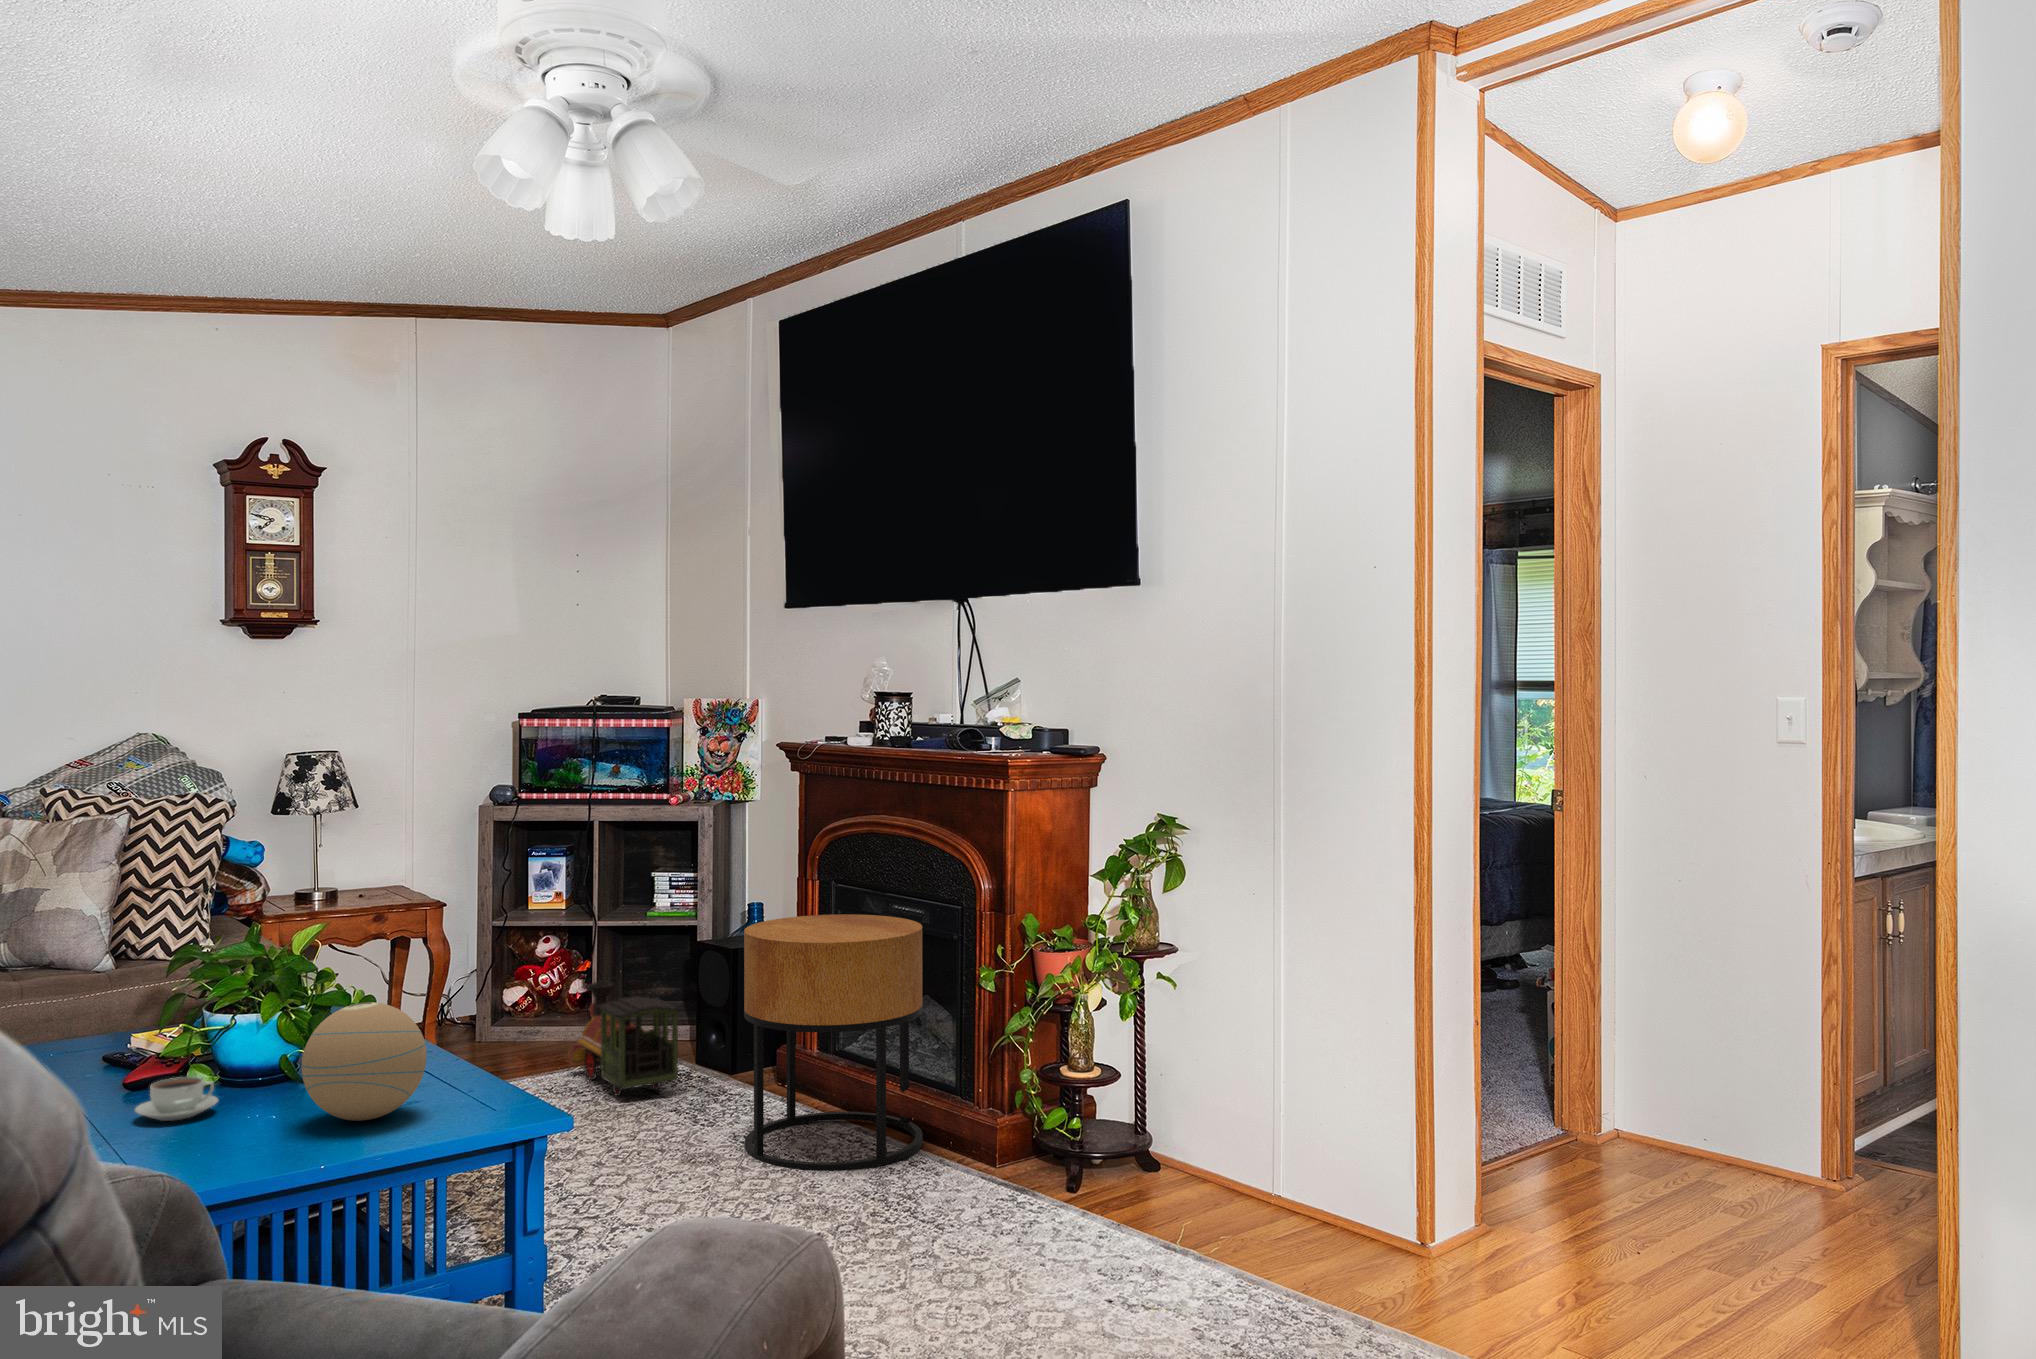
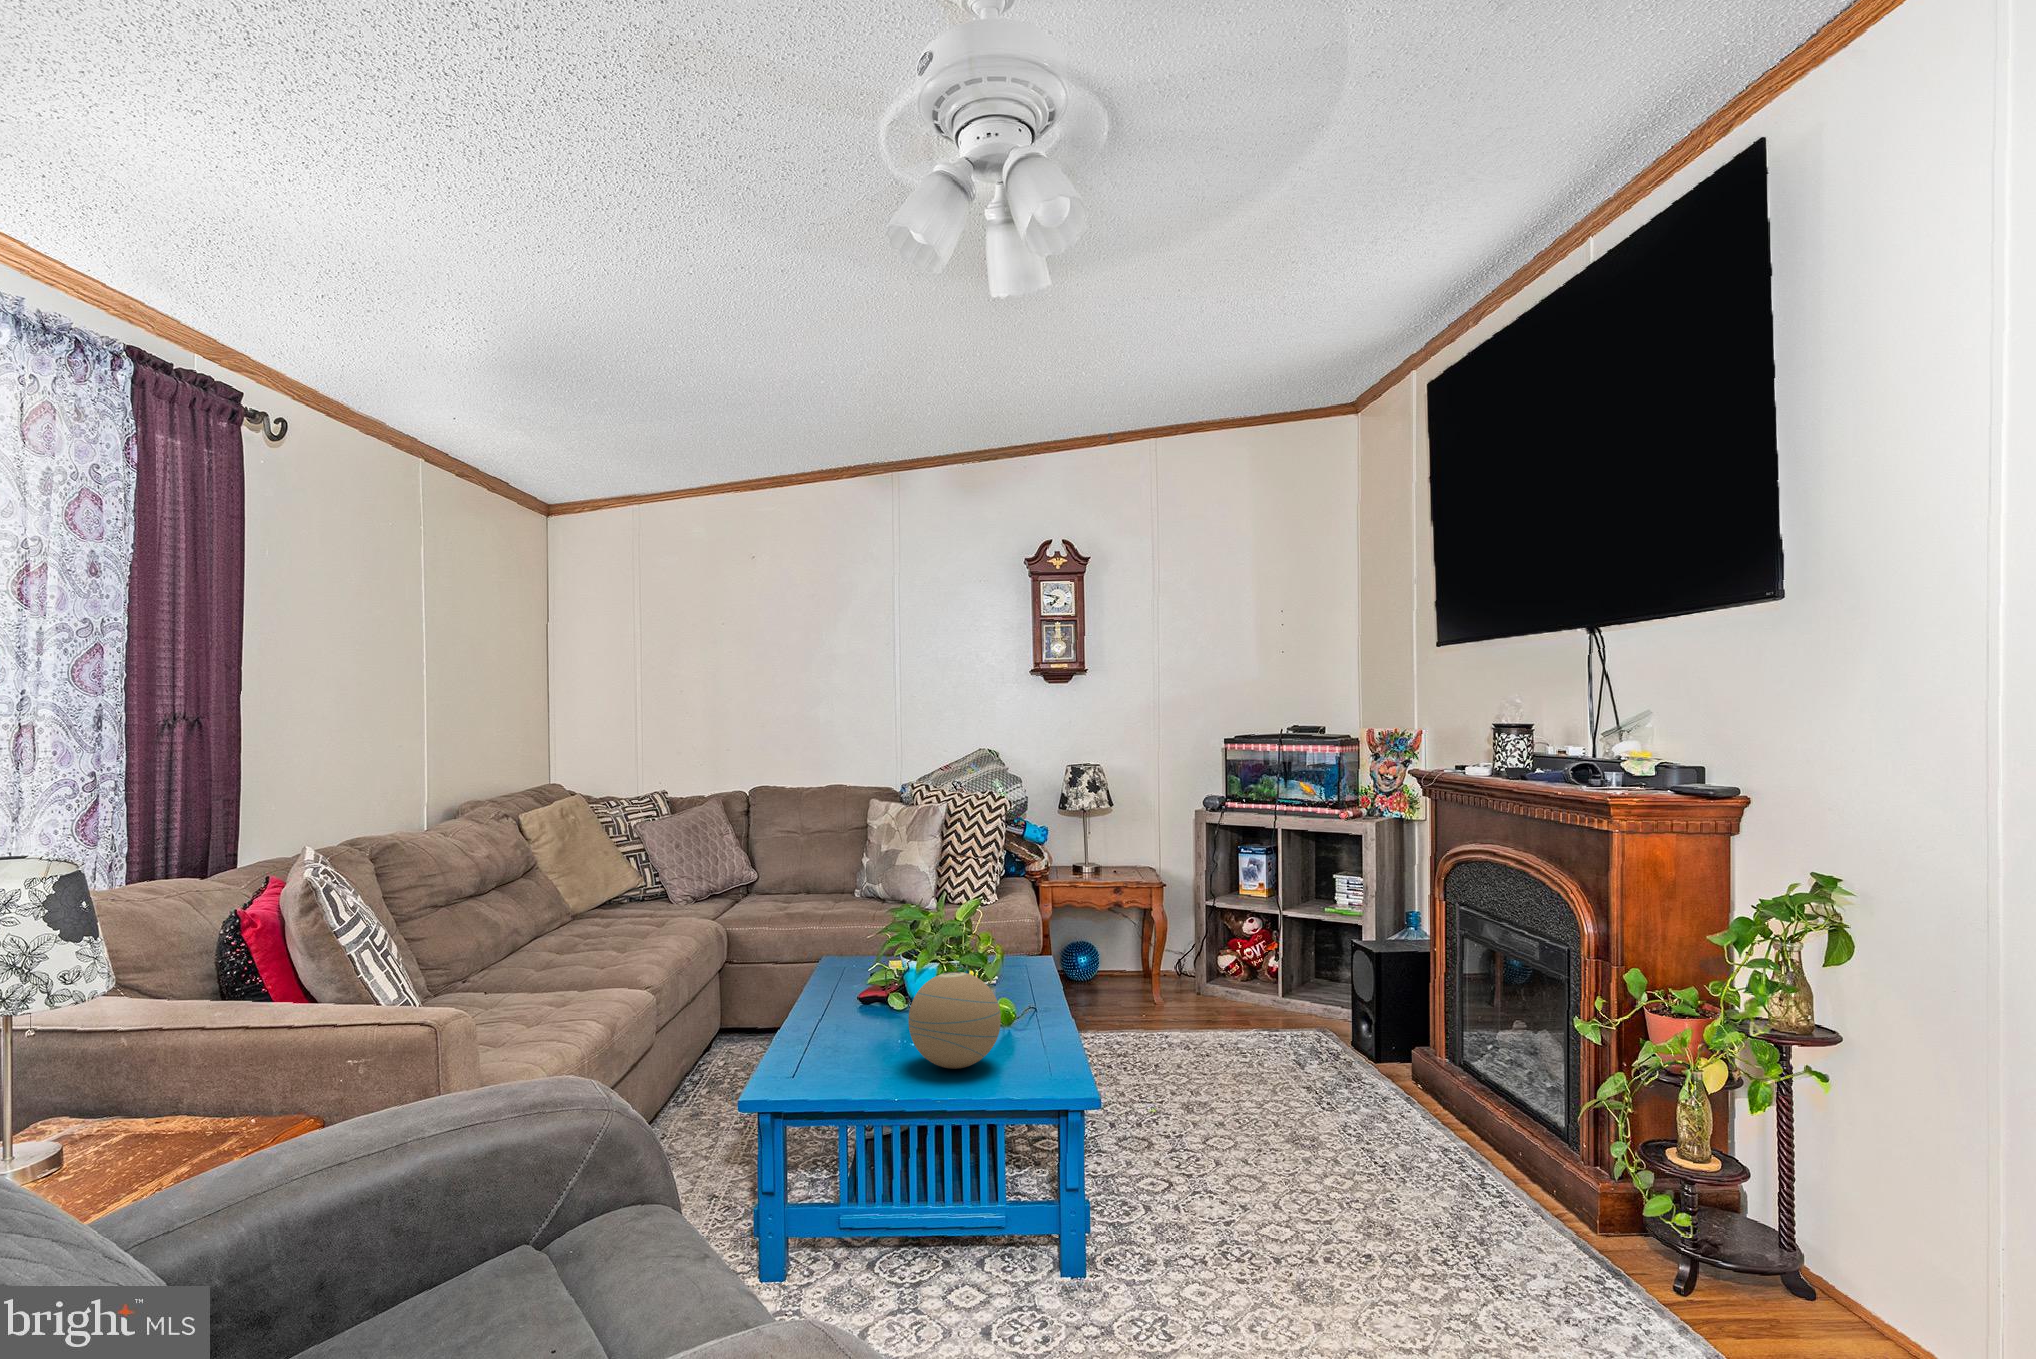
side table: present [744,914,923,1171] -> none [1347,933,1529,1195]
toy train: present [568,980,681,1096] -> none [1241,962,1322,1066]
coffee cup: present [135,1077,218,1121] -> none [823,1006,878,1039]

